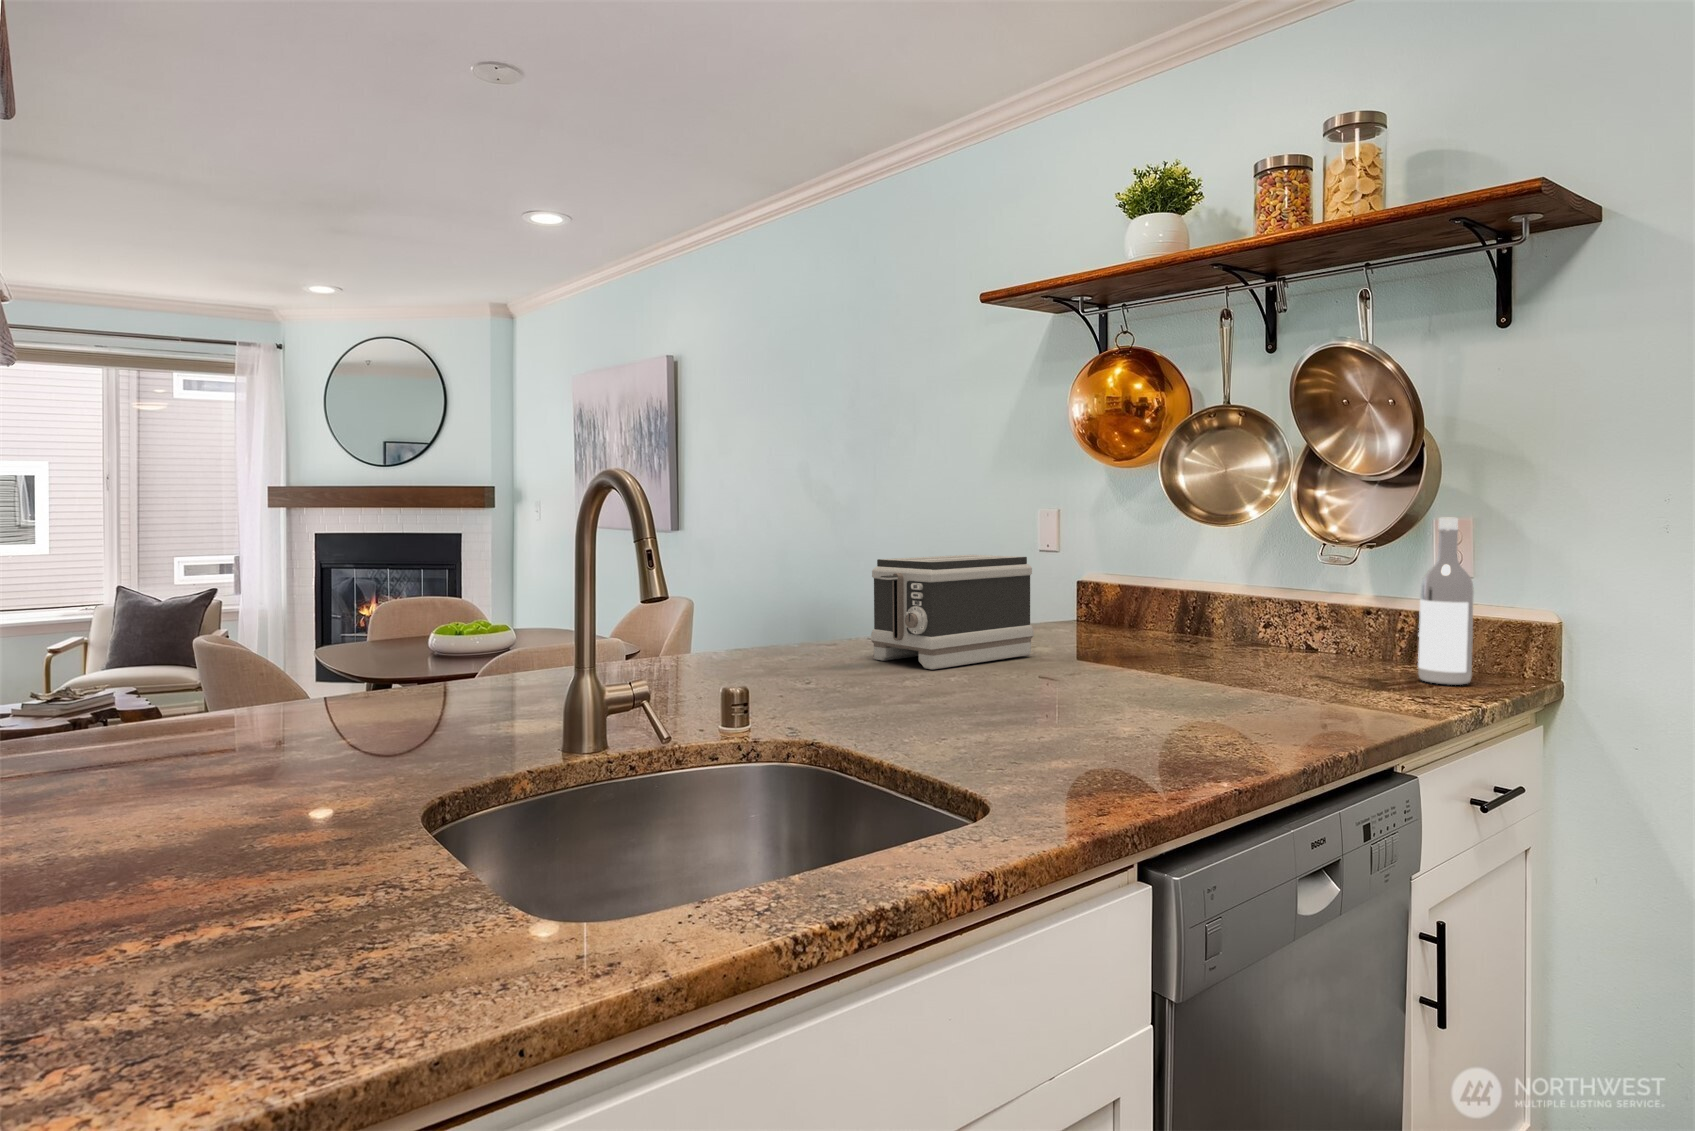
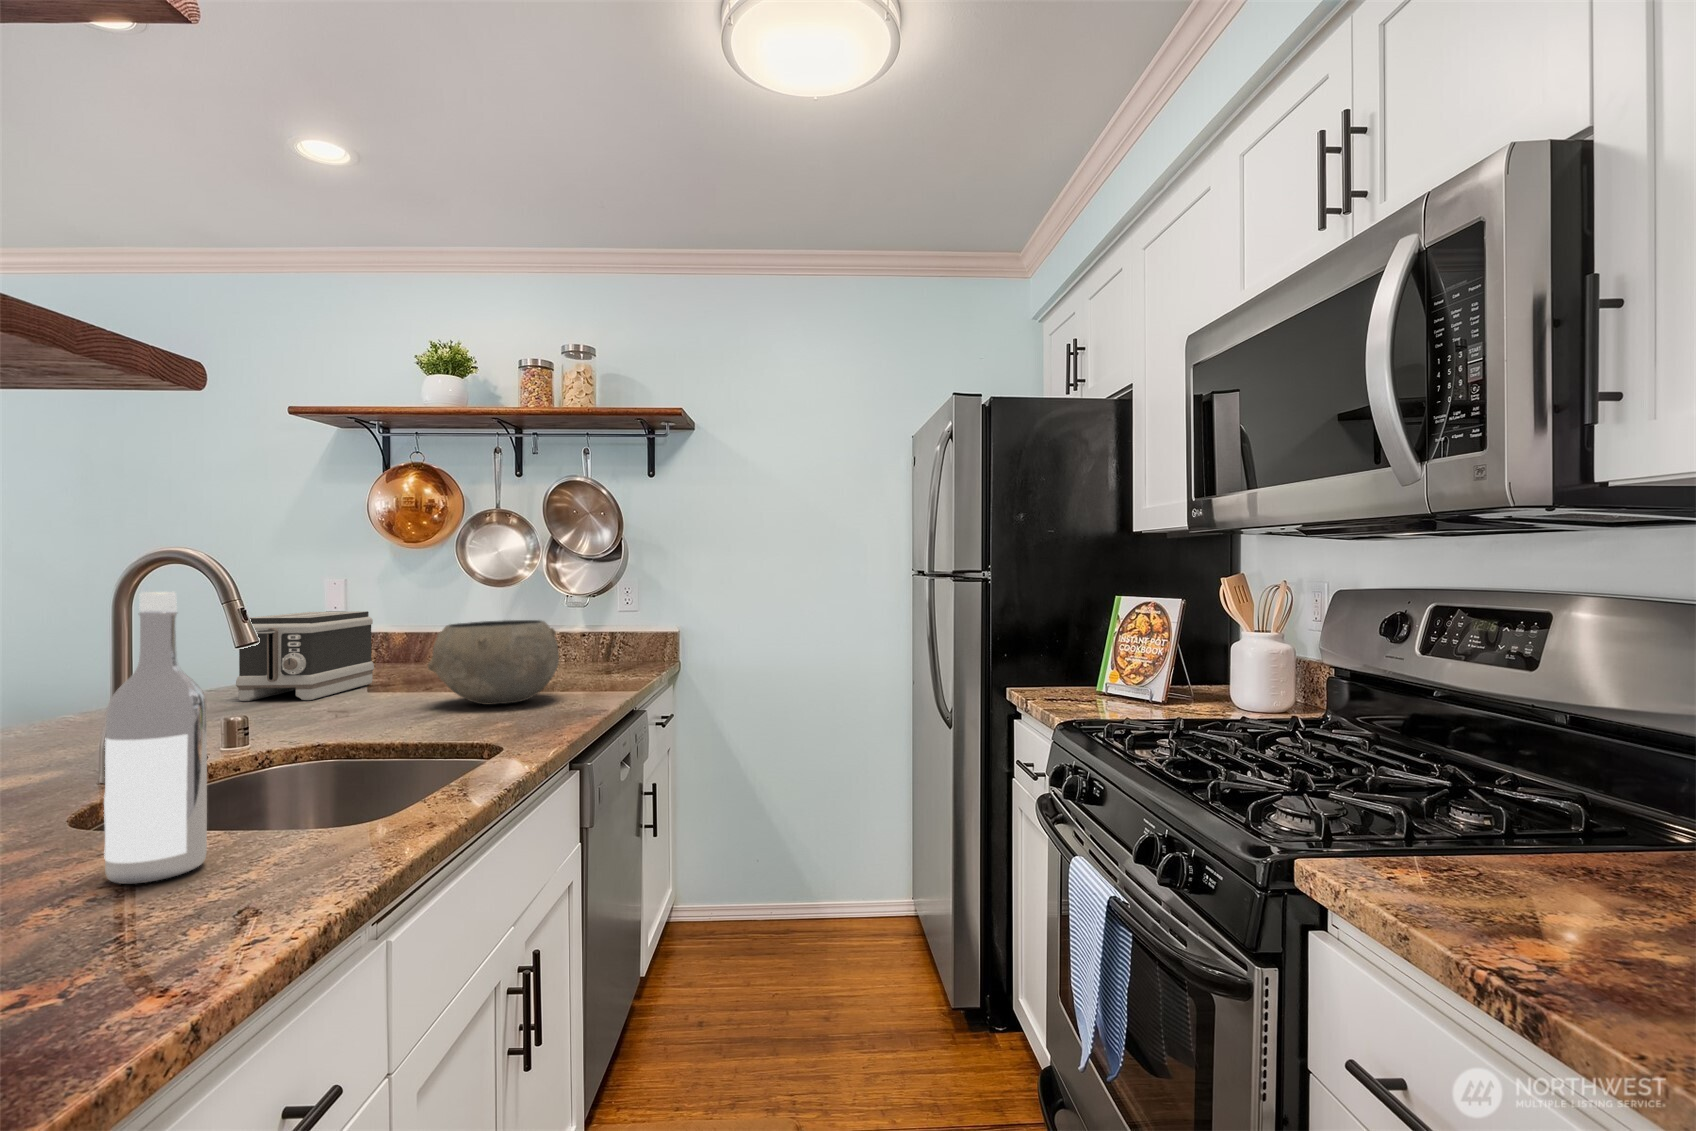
wine bottle: present [1418,518,1474,685] -> present [104,592,207,884]
ceramic bowl: none [1020,580,1231,722] -> present [428,620,559,705]

